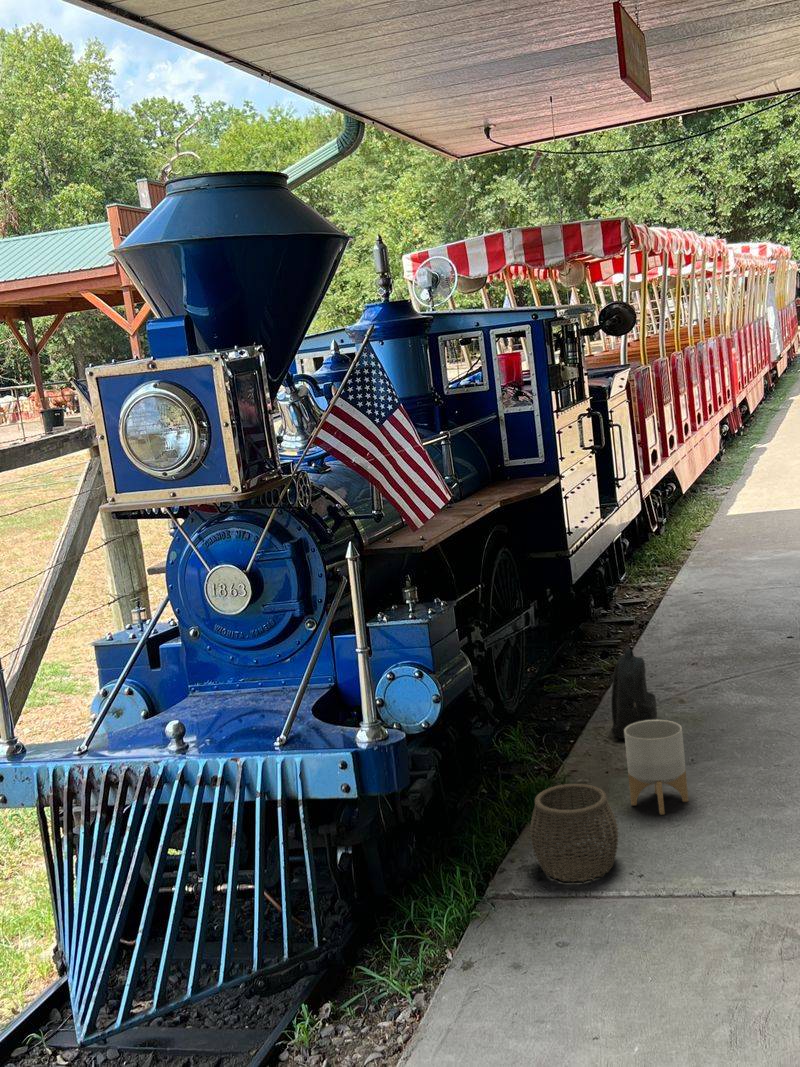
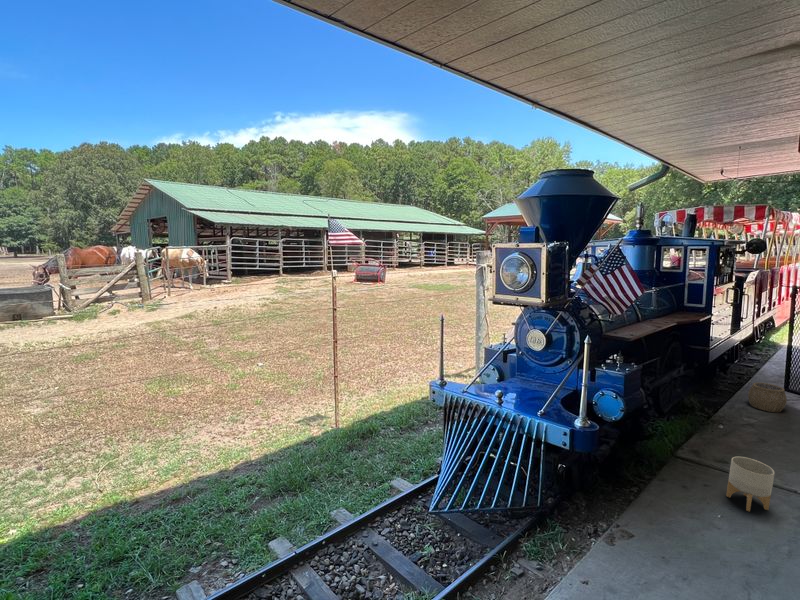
backpack: present [611,649,657,739] -> none [718,411,751,457]
woven basket: present [530,784,619,882] -> present [748,383,787,412]

